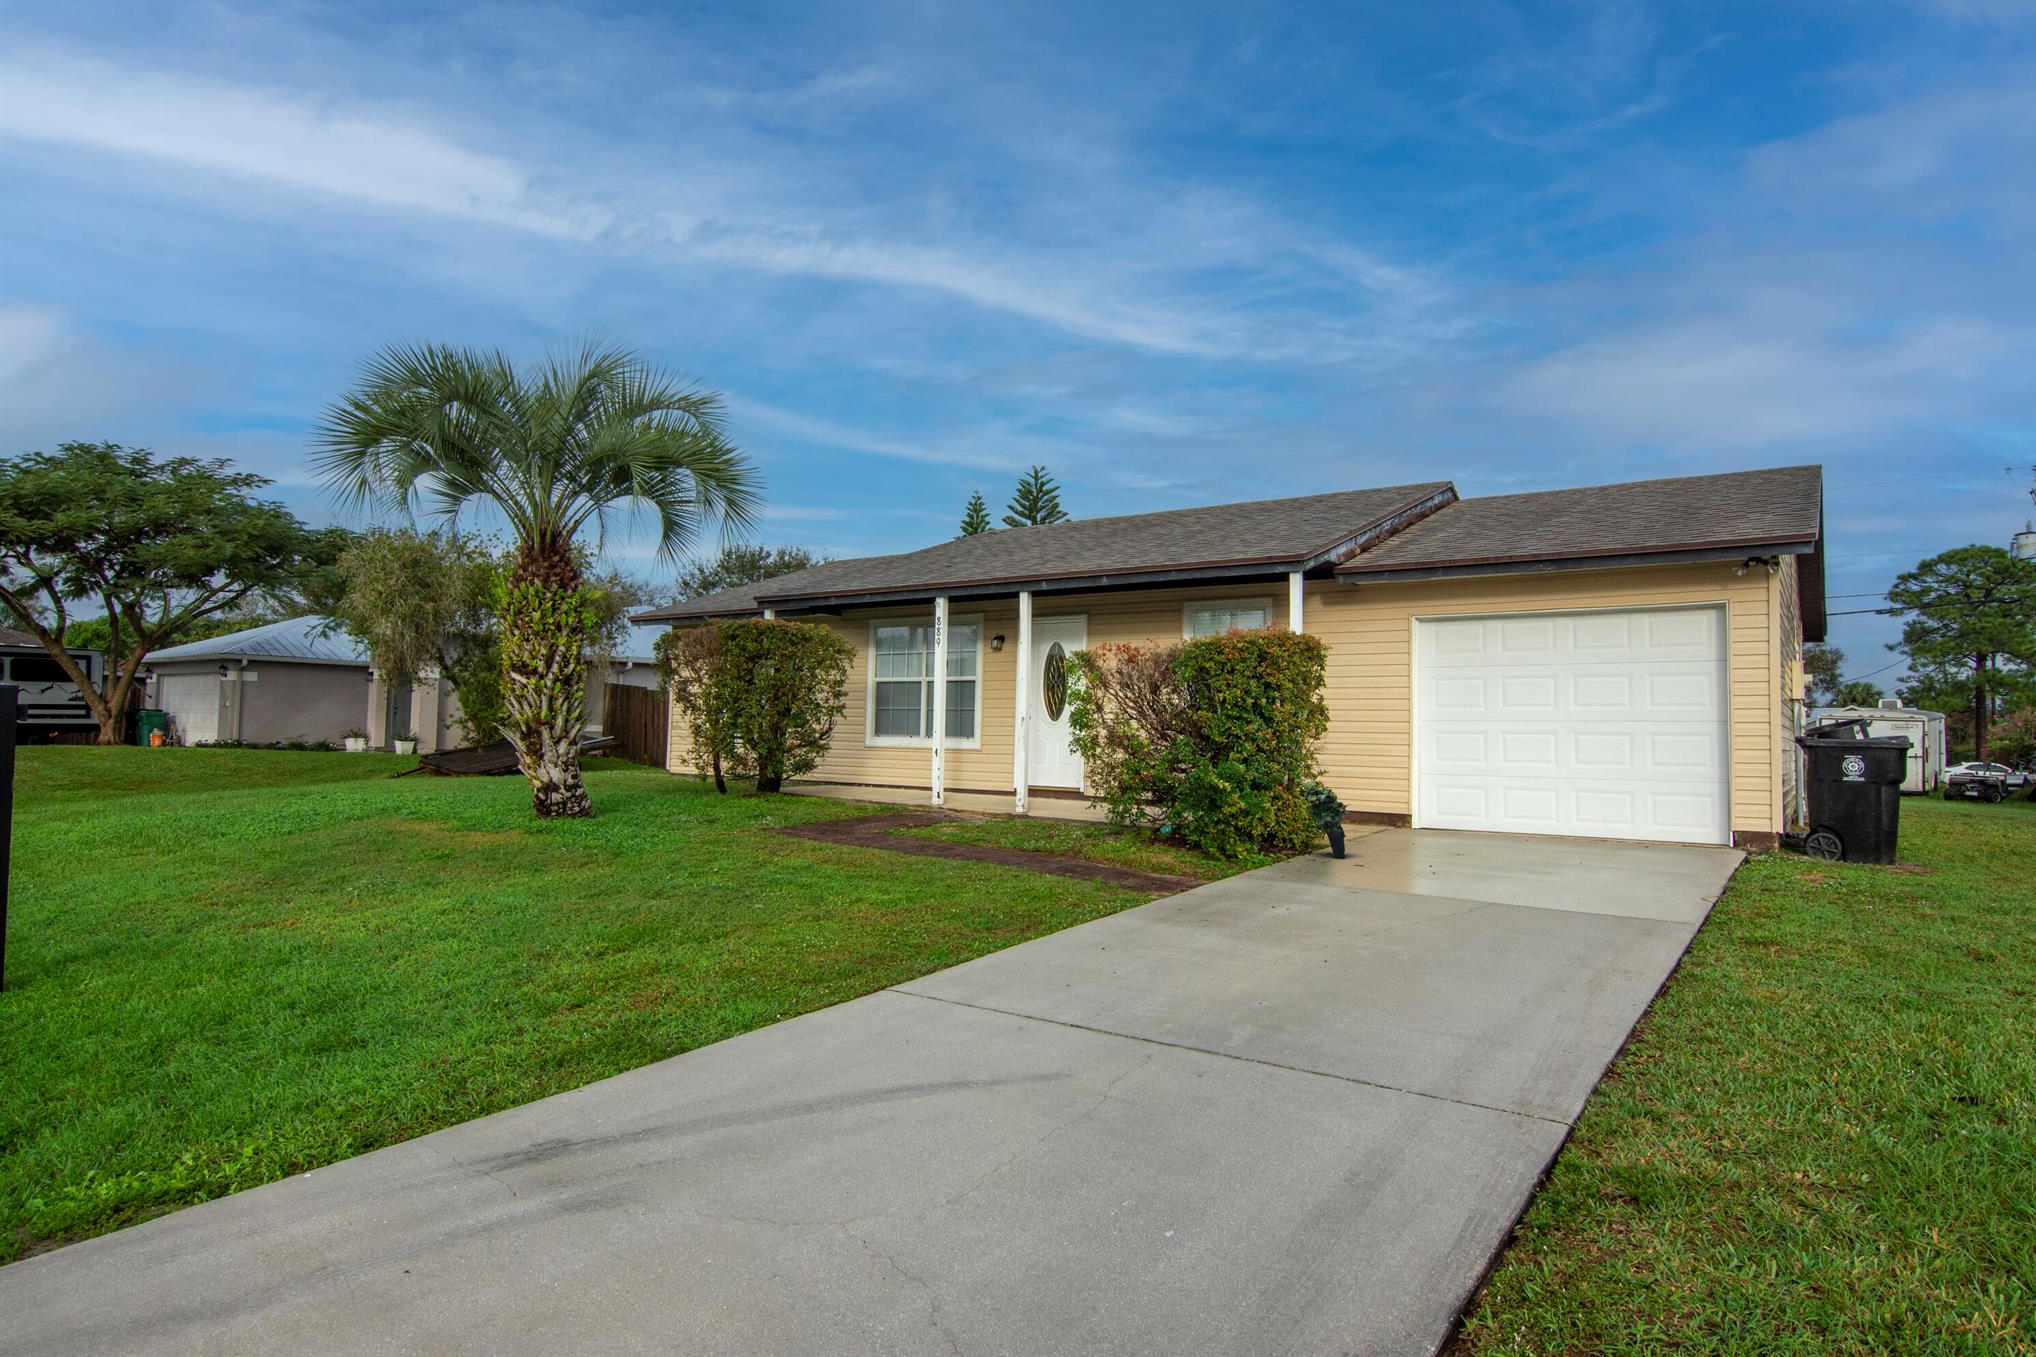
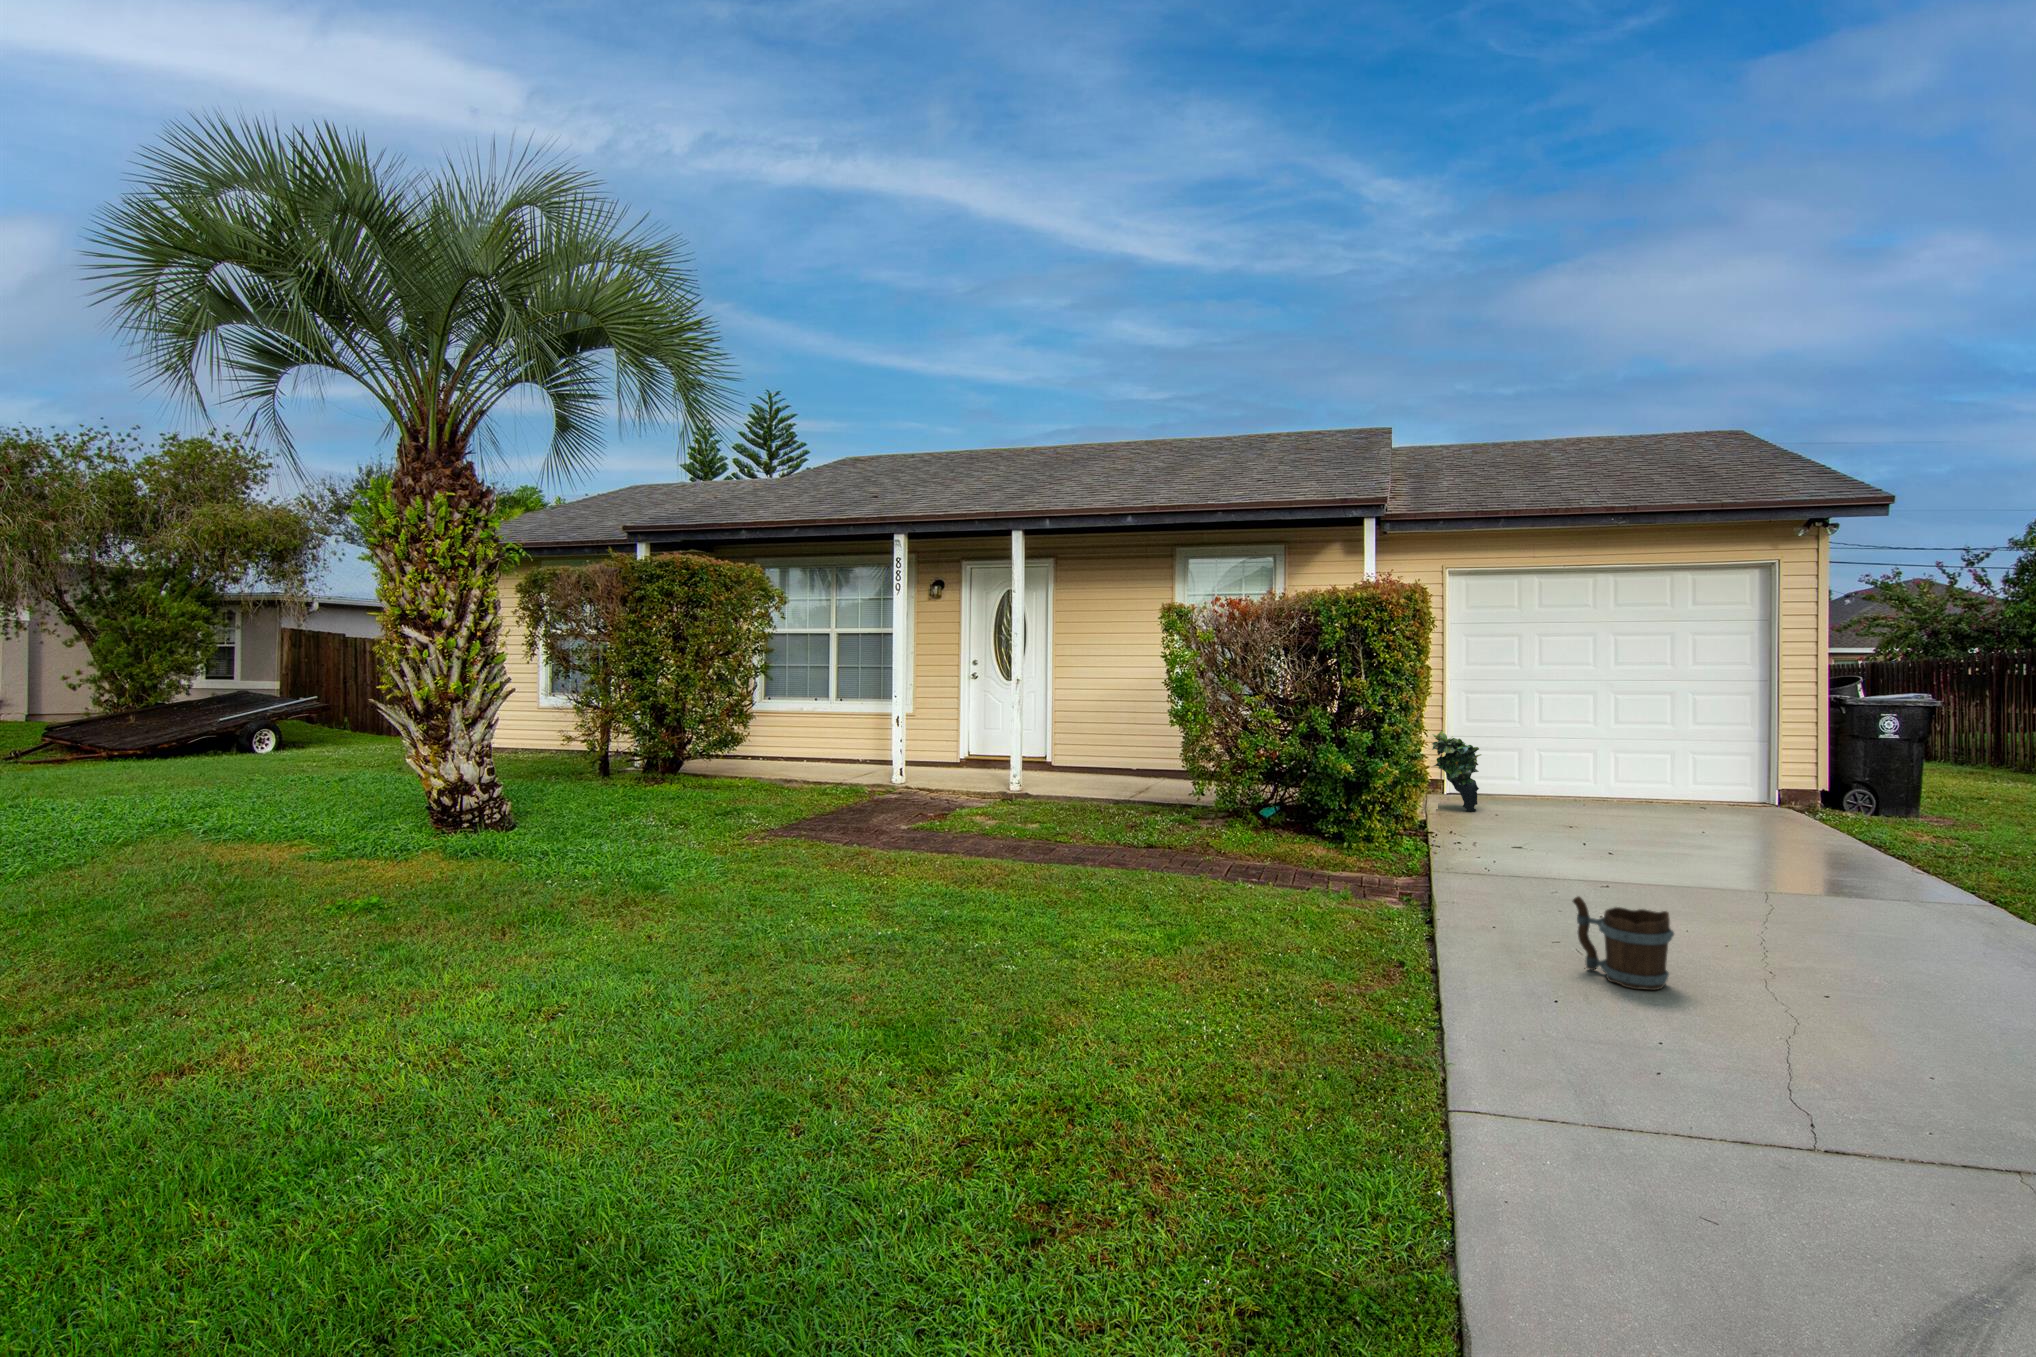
bucket: none [1081,884,1130,955] -> present [1572,896,1674,990]

